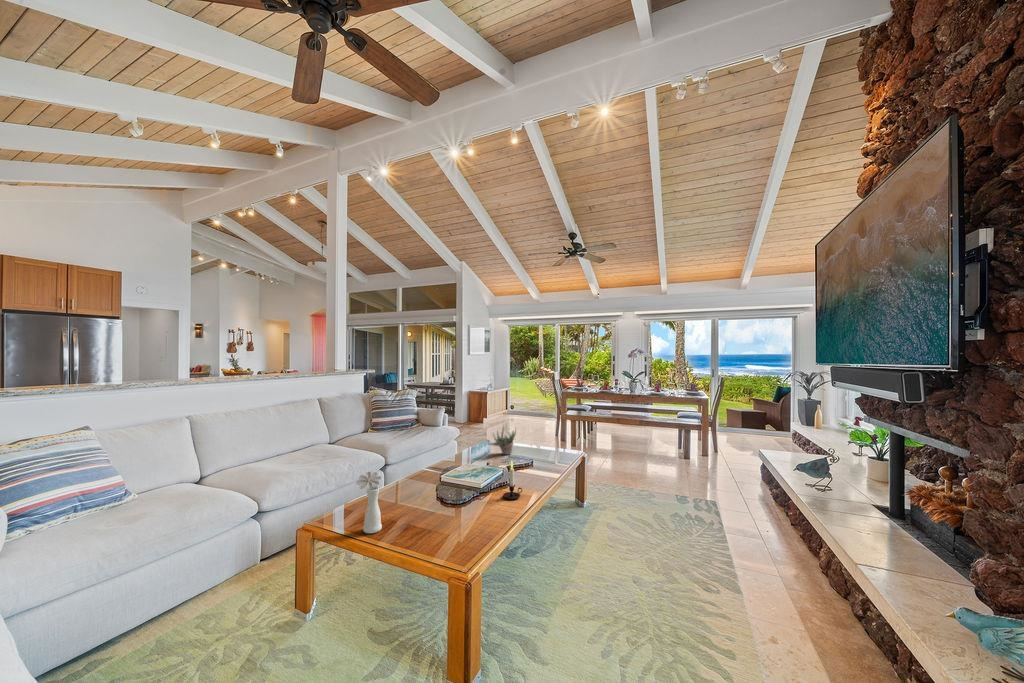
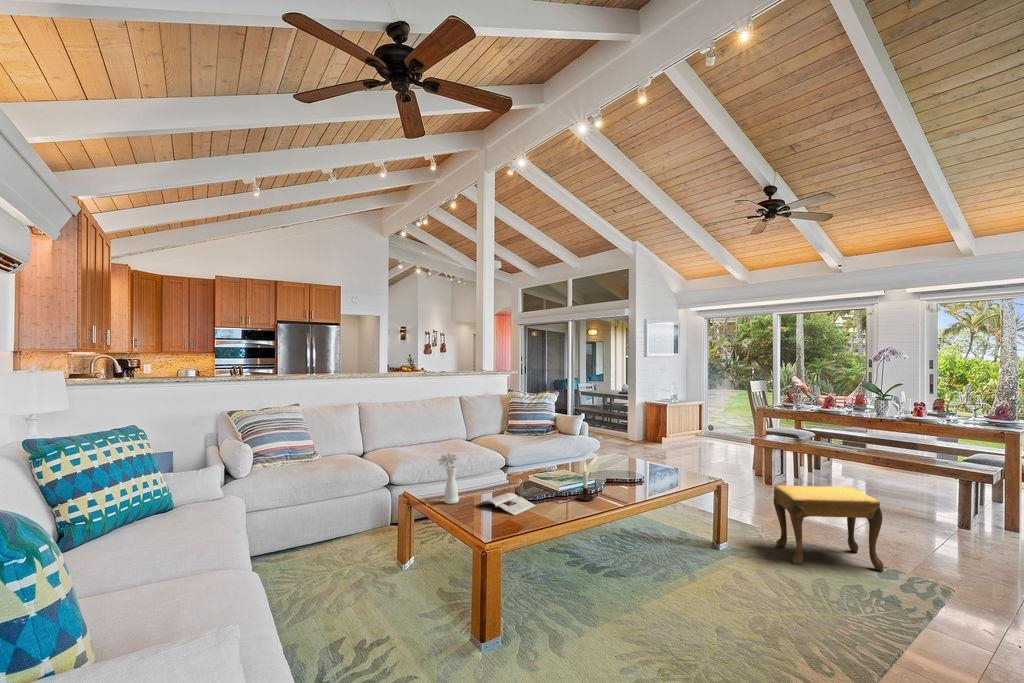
succulent plant: present [487,426,516,455] -> none [599,431,634,466]
footstool: none [622,450,696,518] -> present [774,485,883,571]
magazine: none [408,505,474,534] -> present [477,493,536,515]

